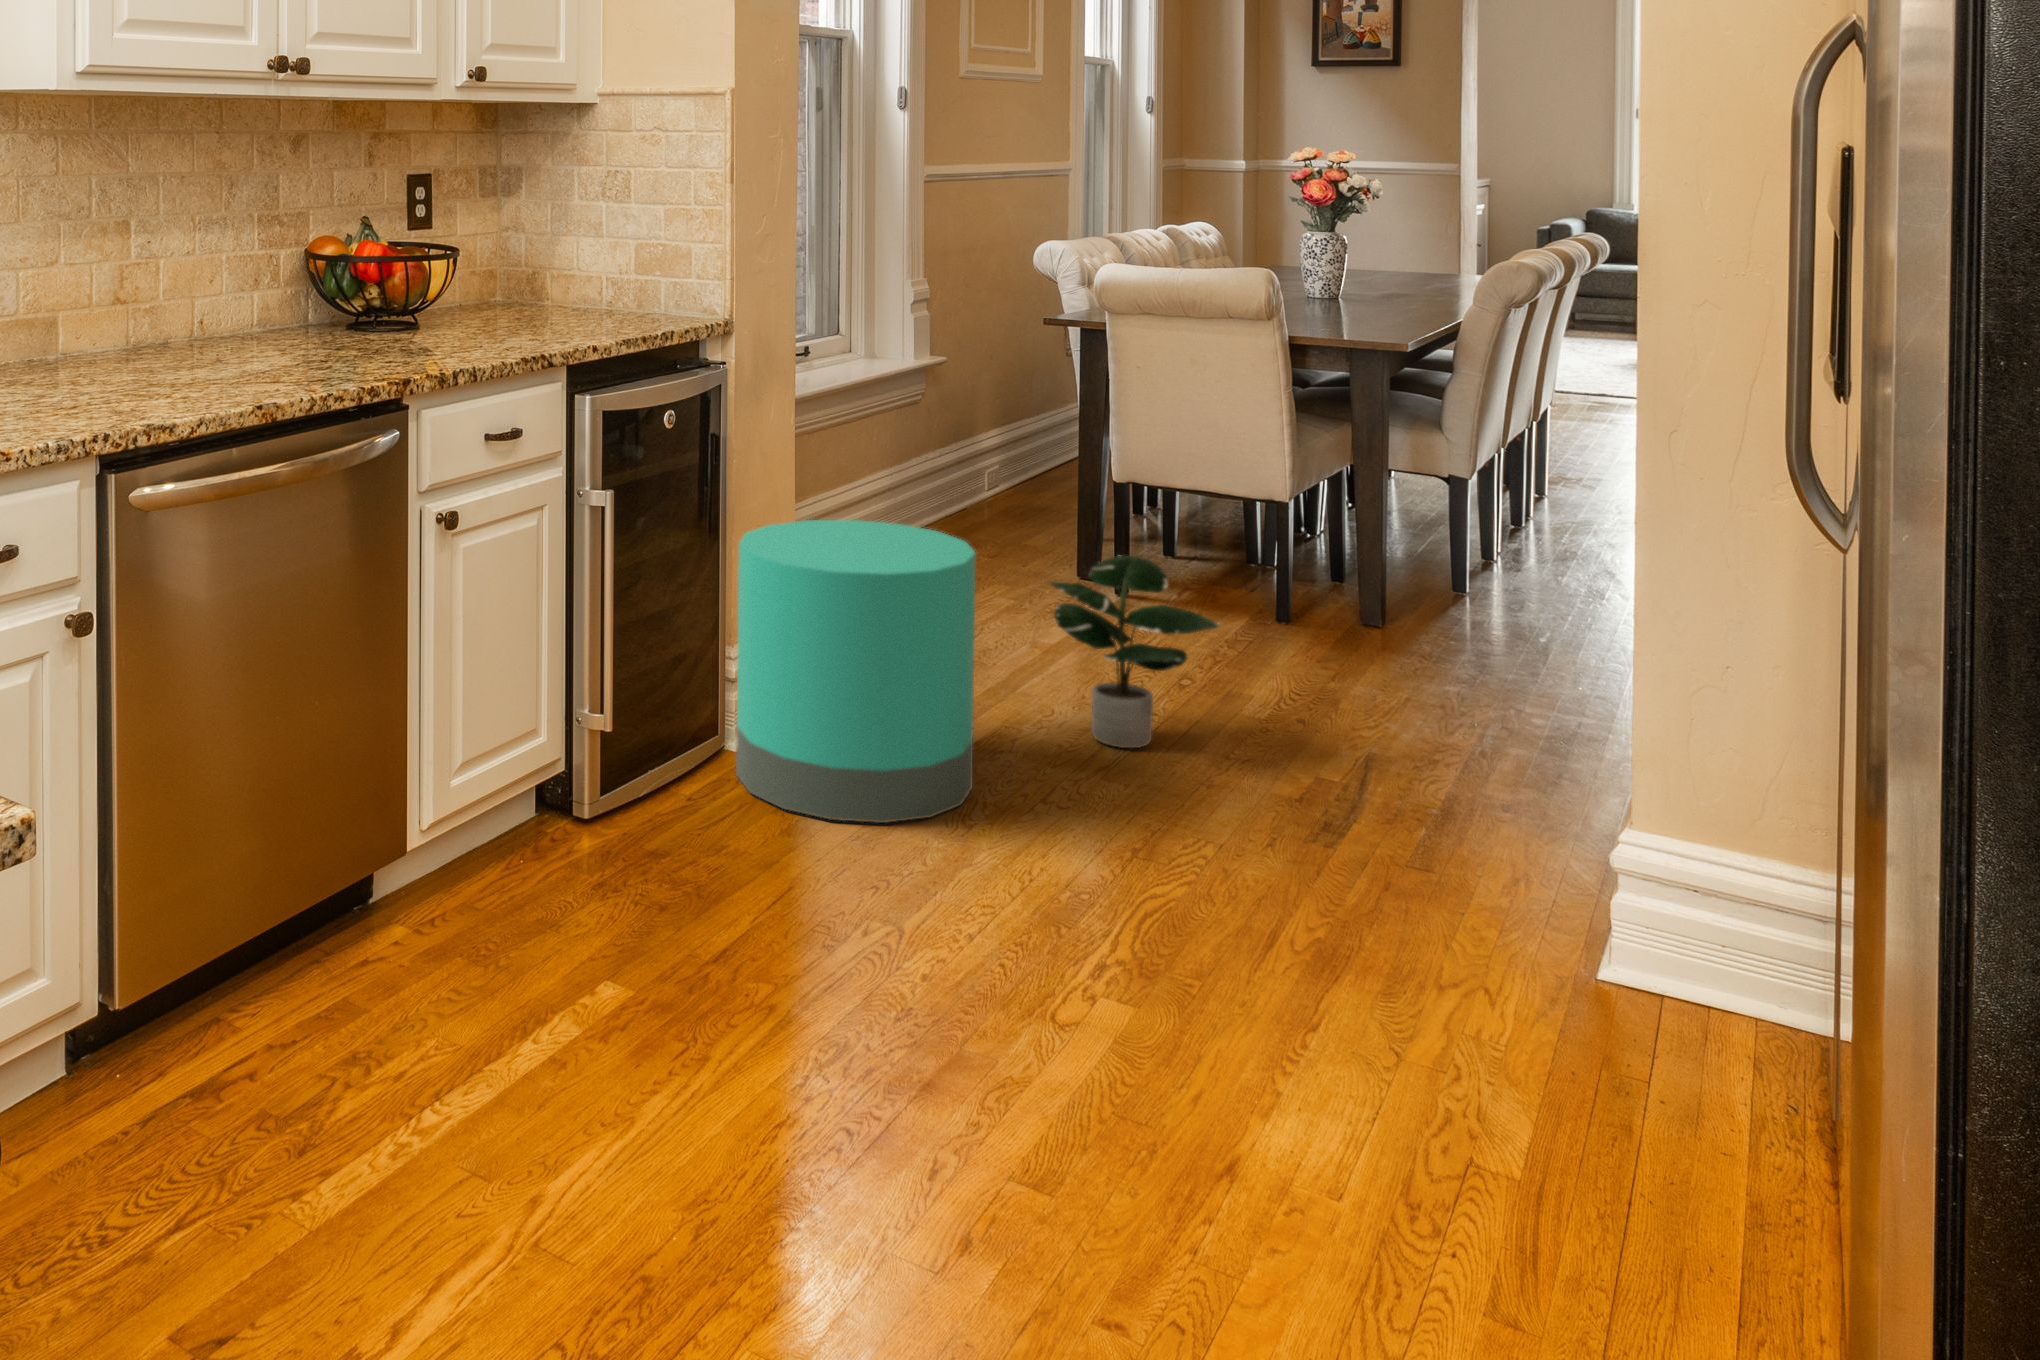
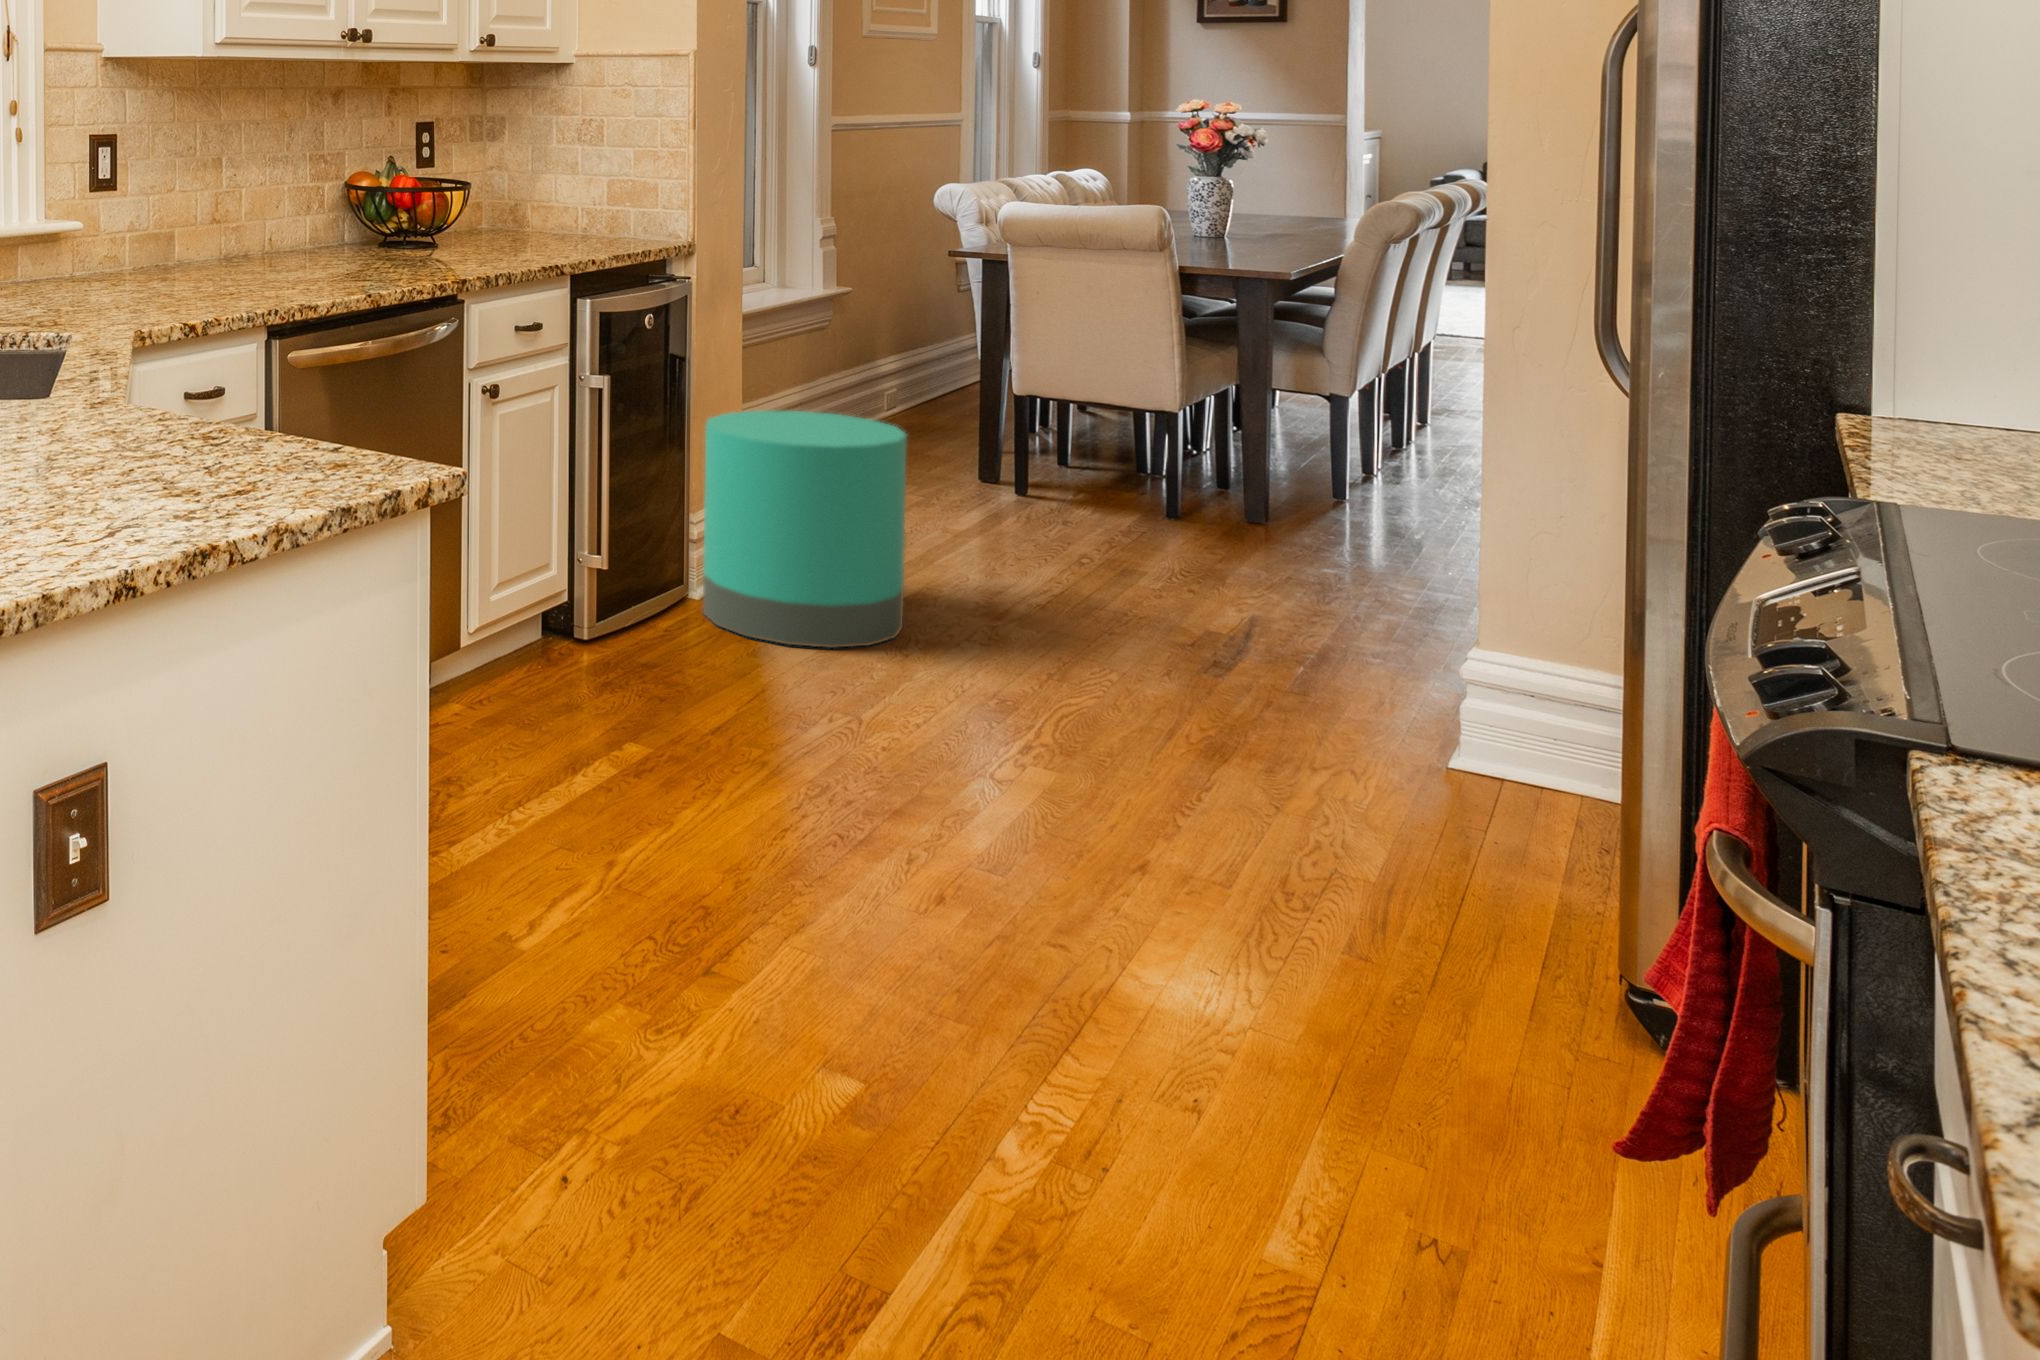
potted plant: present [1049,556,1220,748] -> none [963,446,1116,604]

